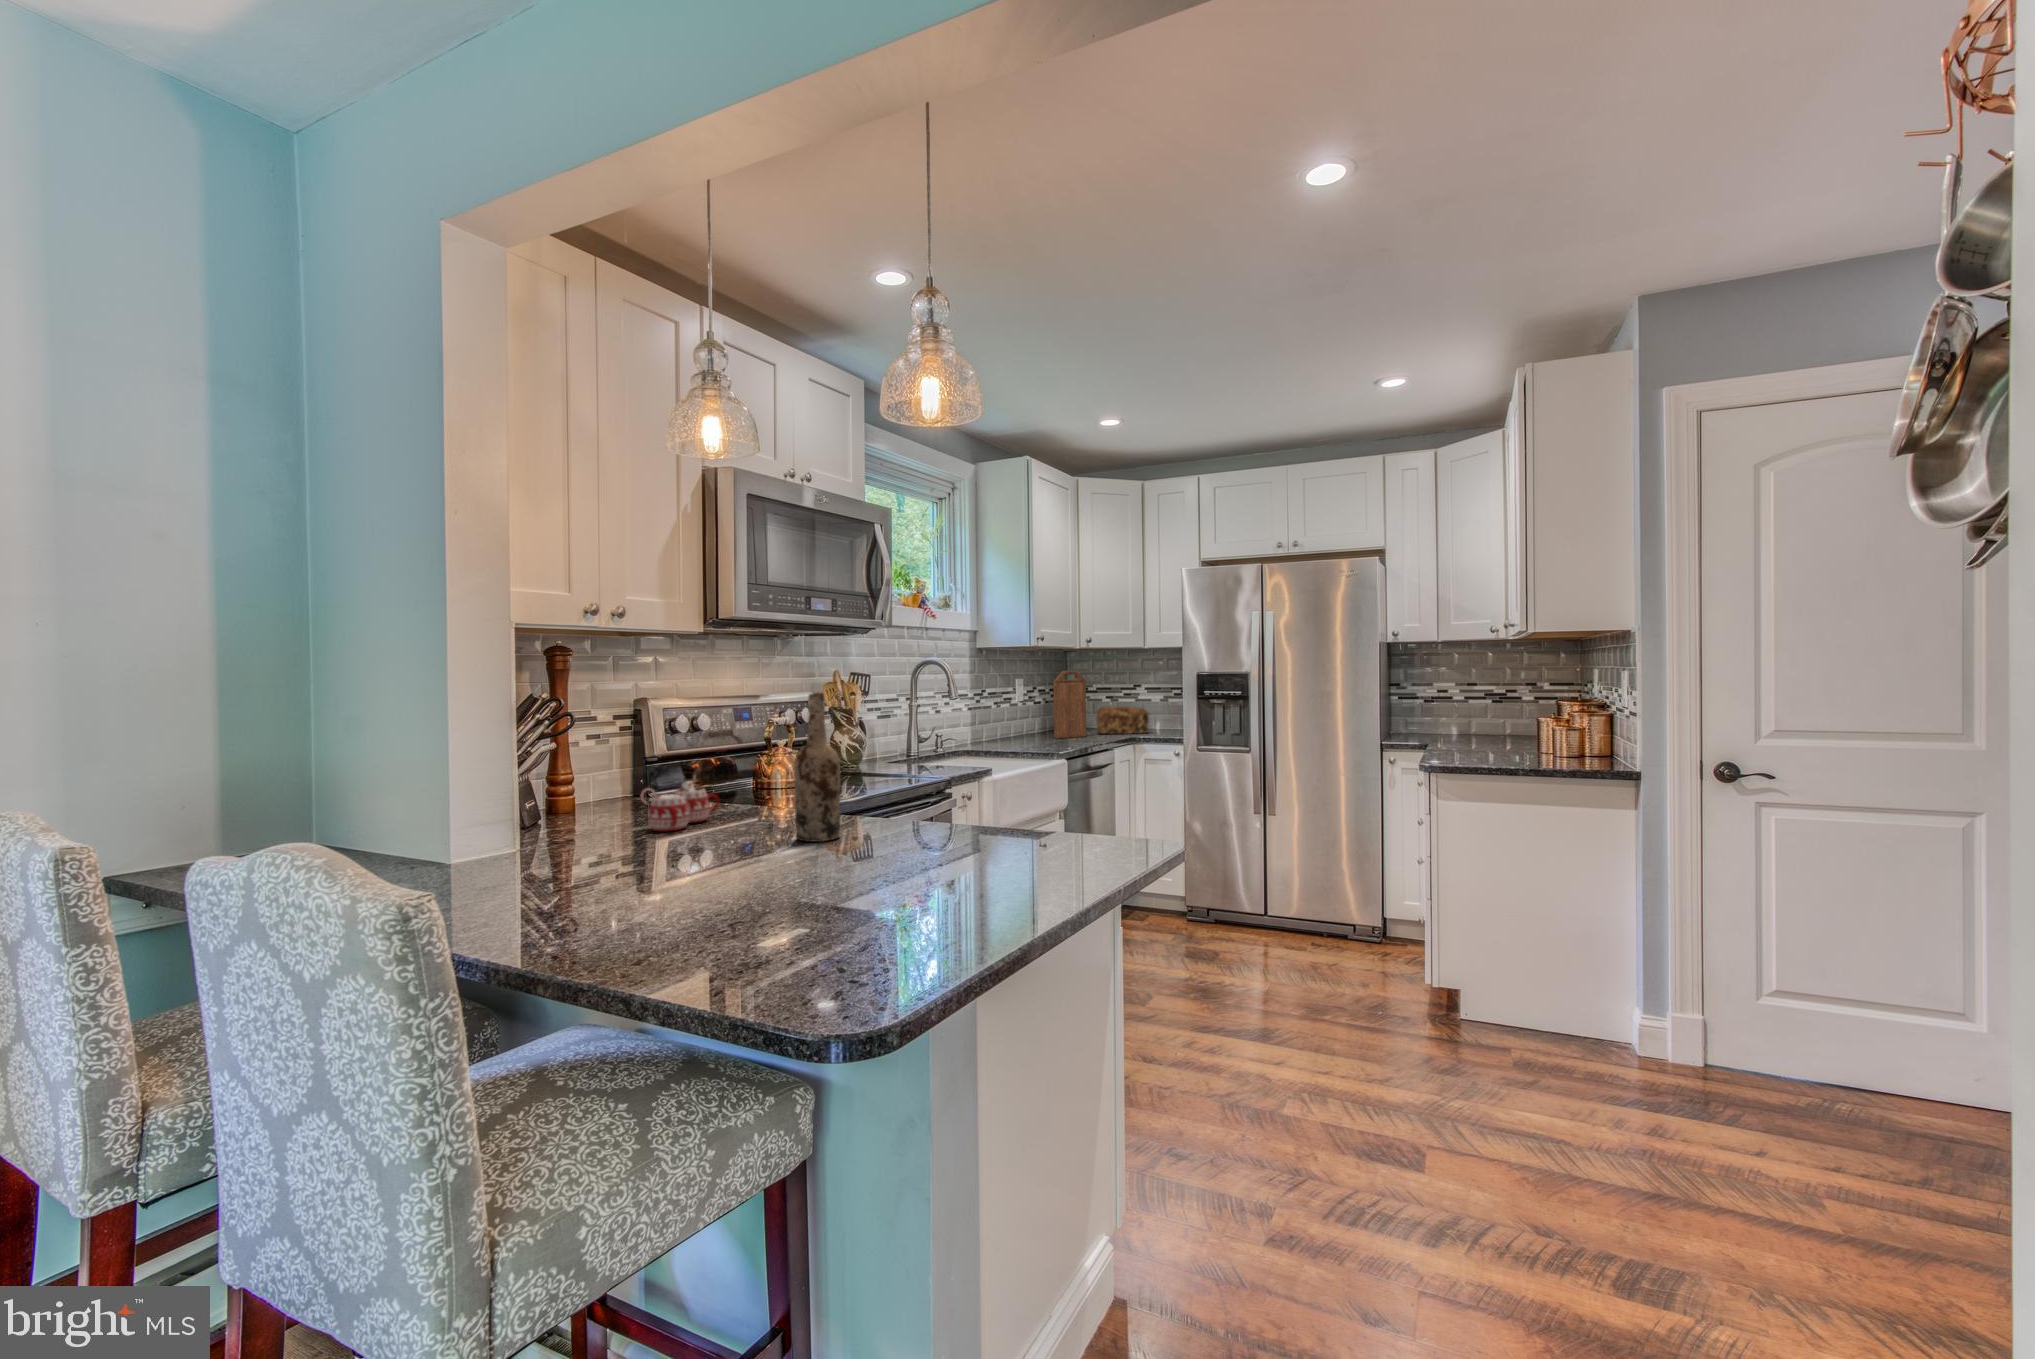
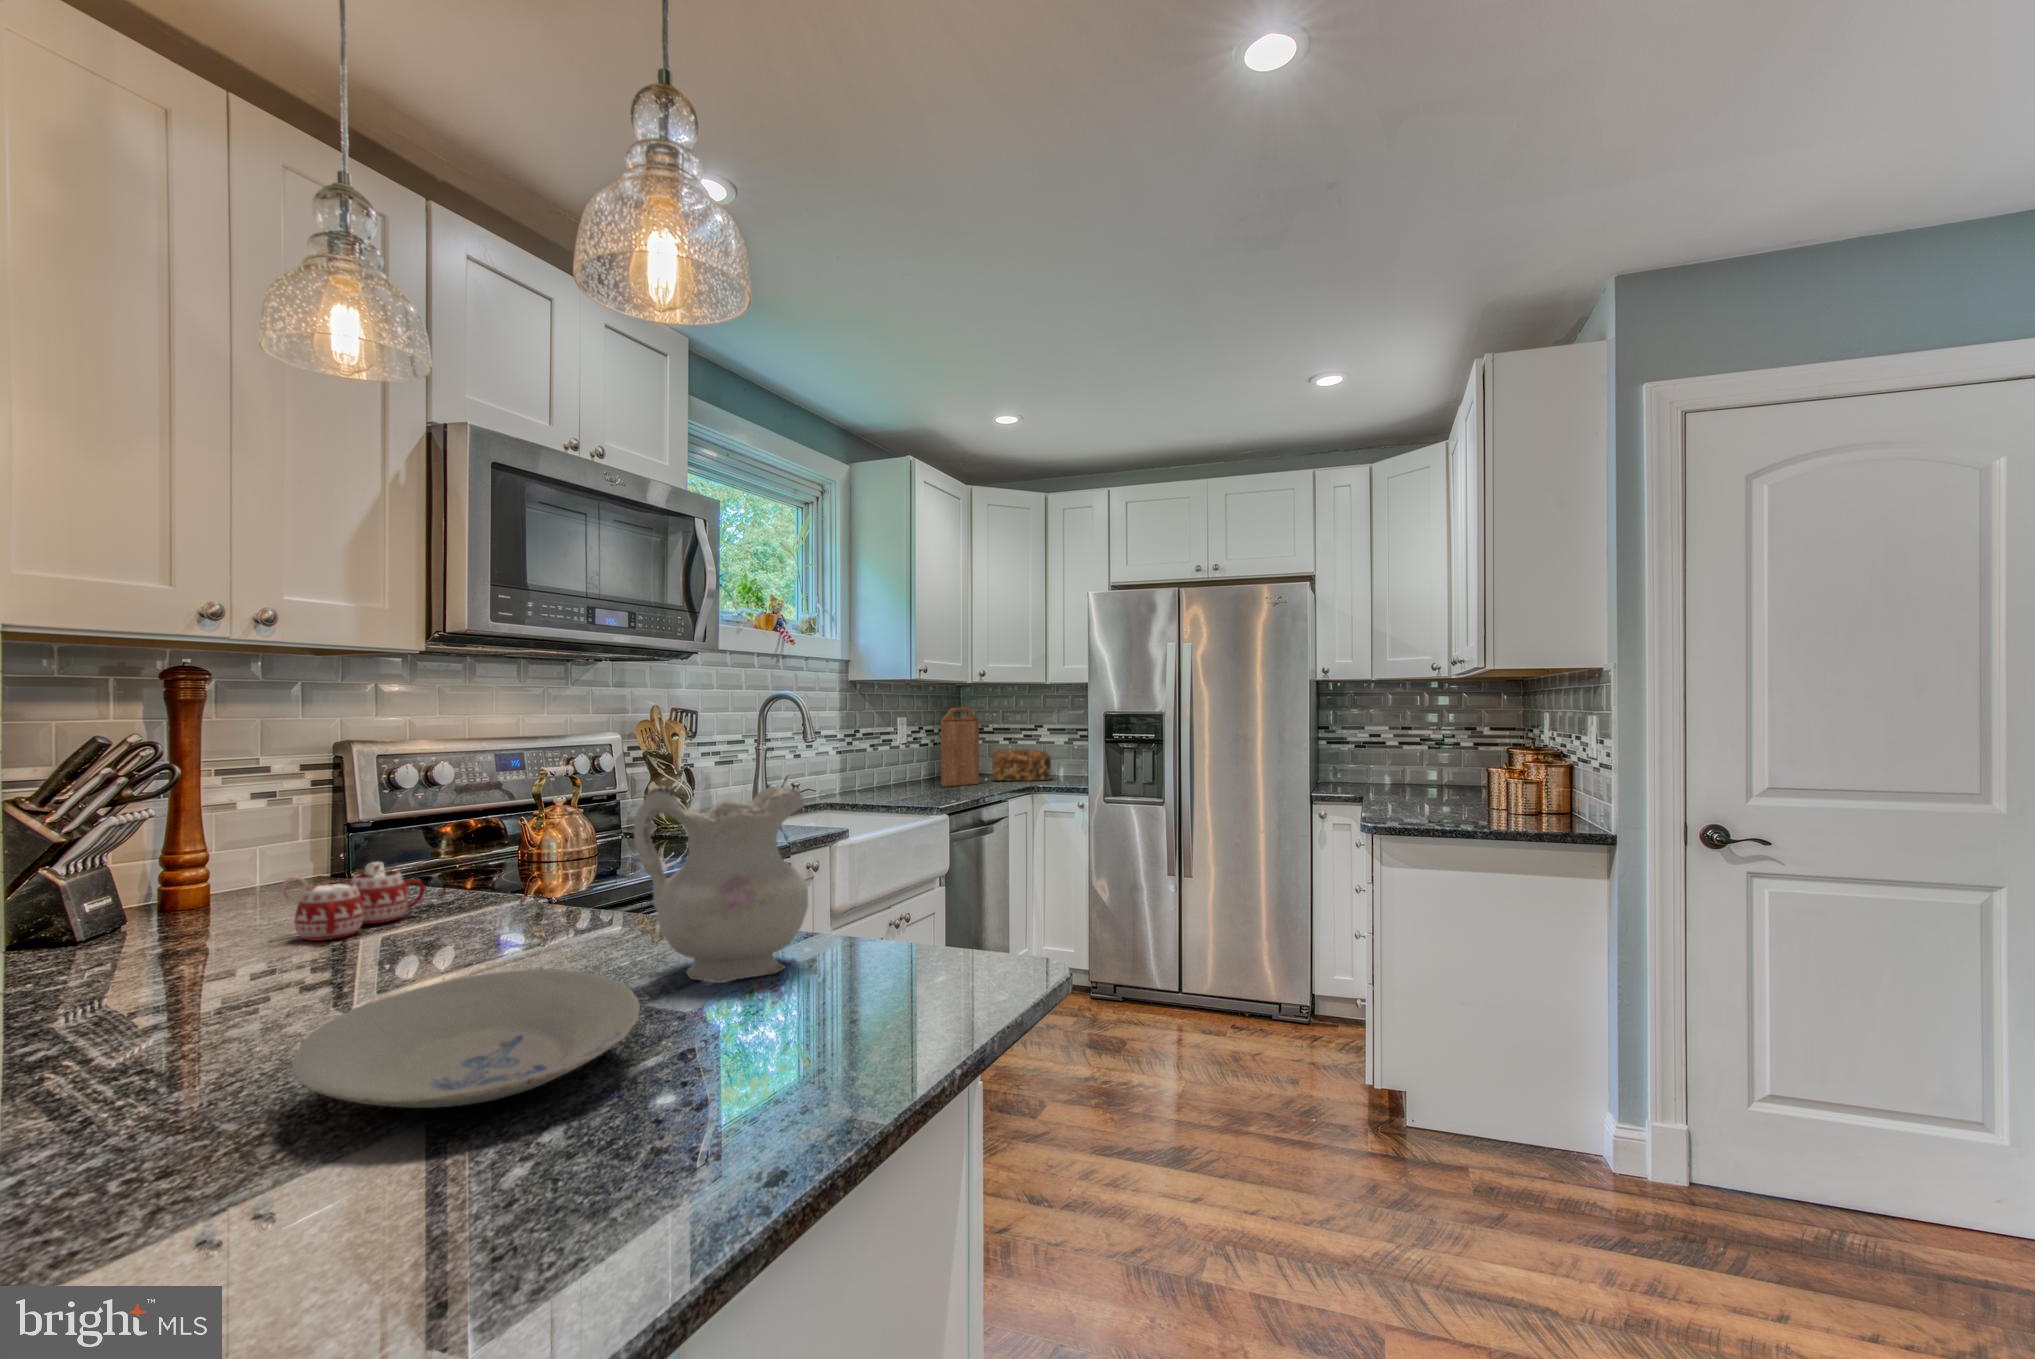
wine bottle: present [794,693,840,842] -> none [501,740,575,961]
ceramic pitcher: none [893,722,1005,853] -> present [634,786,808,982]
bowl: none [746,834,928,900] -> present [292,969,640,1108]

